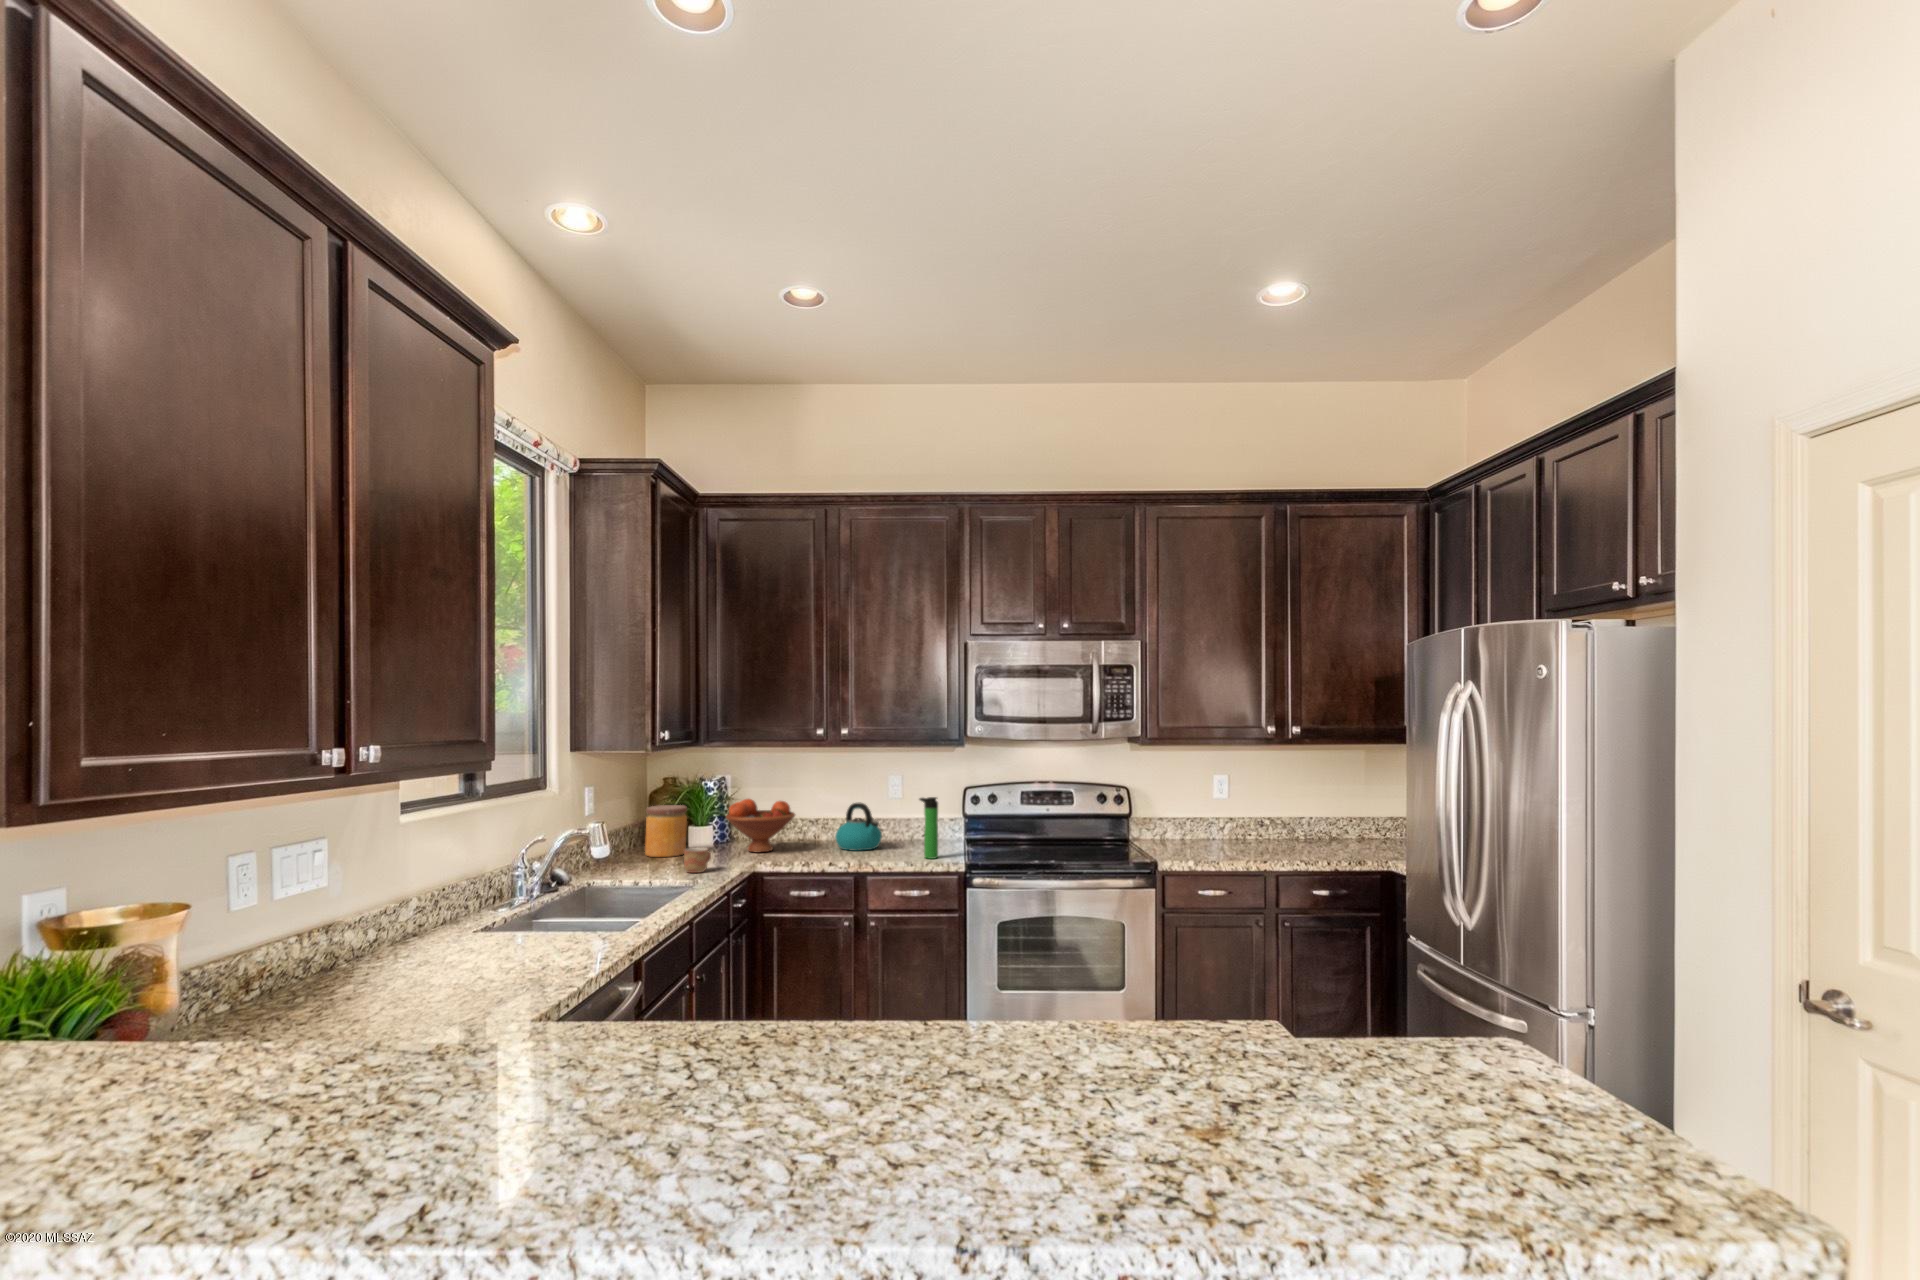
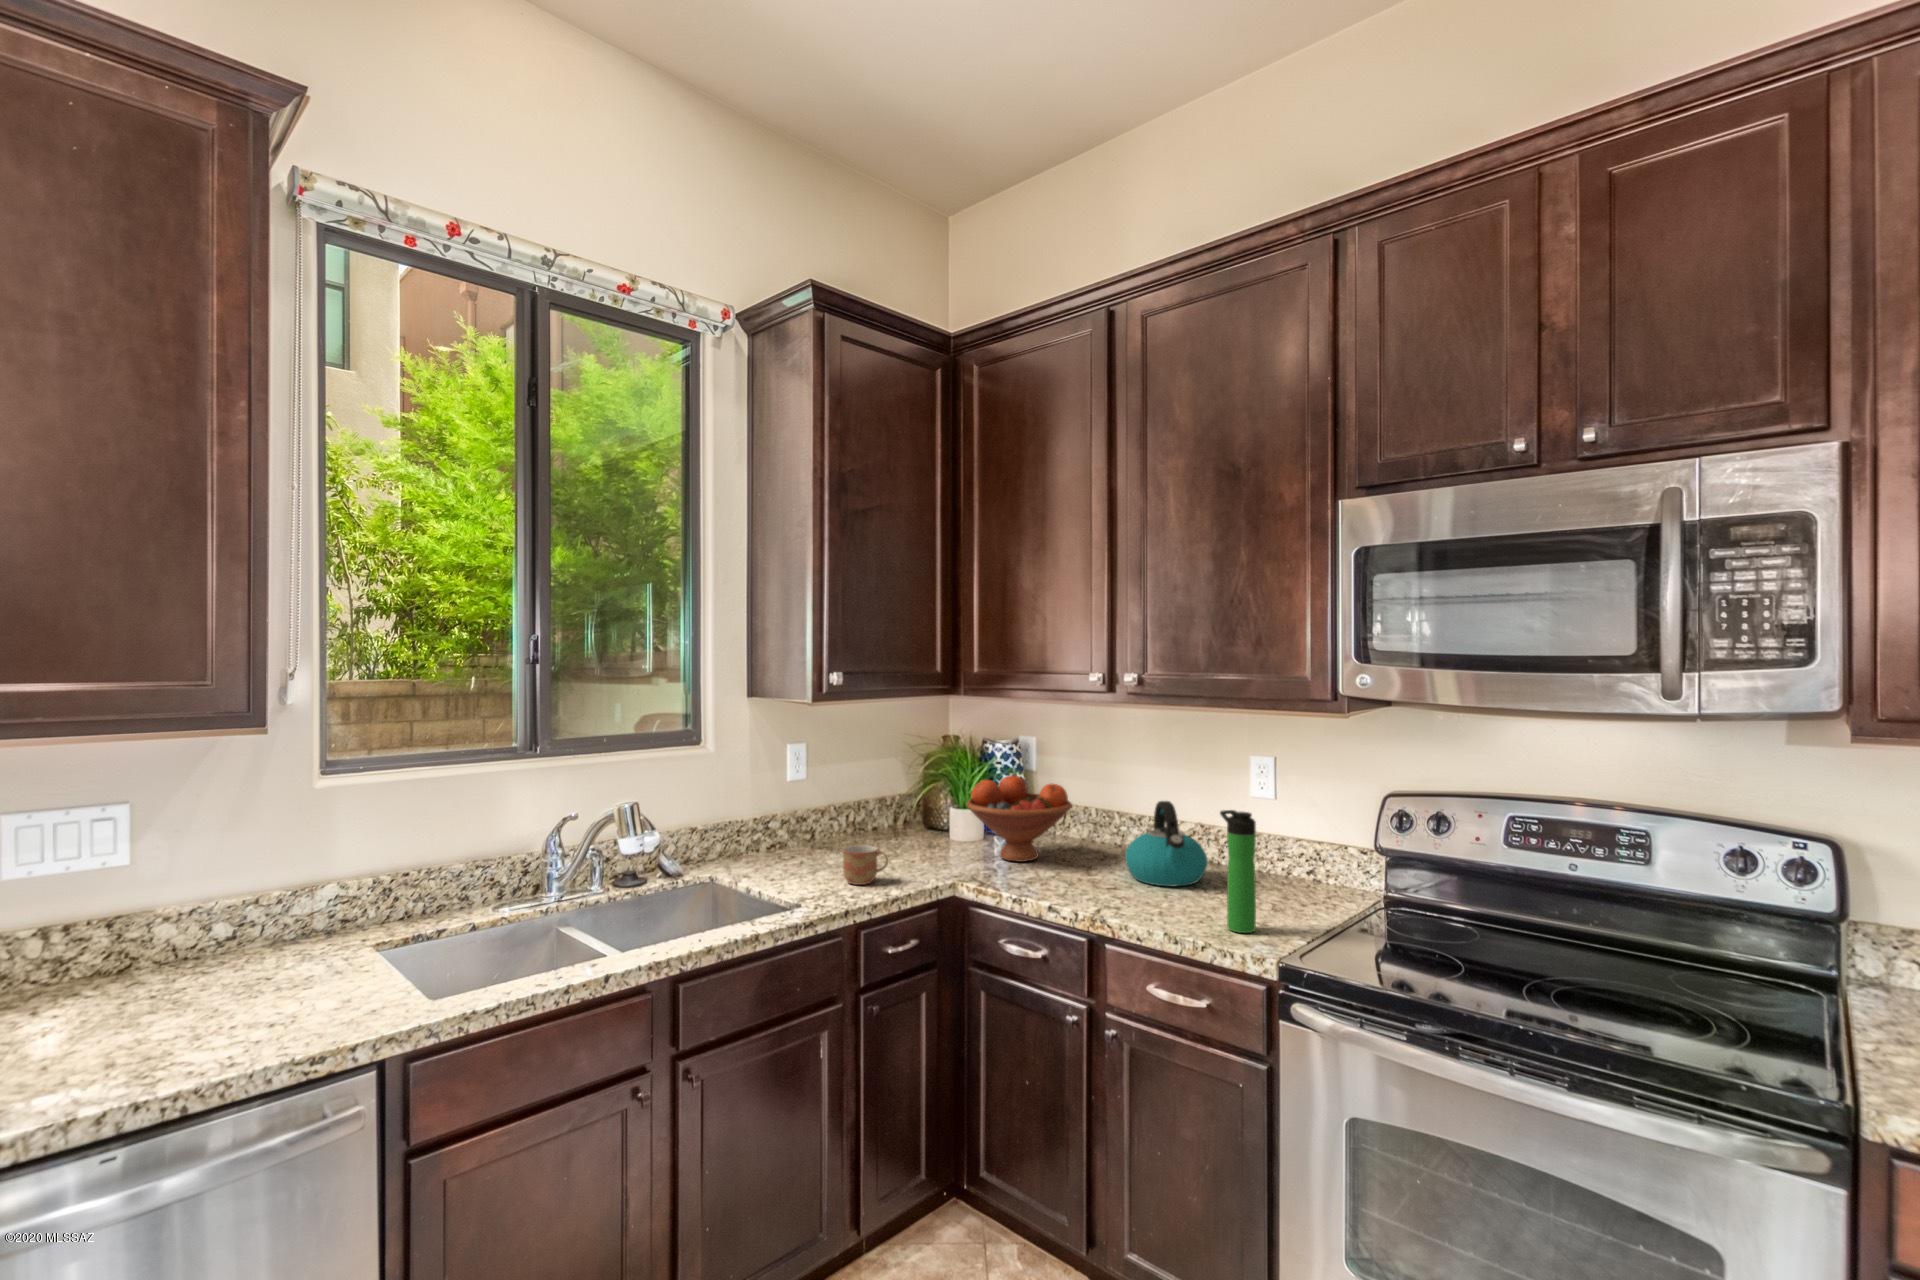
jar: present [645,805,687,857] -> none [878,773,932,848]

